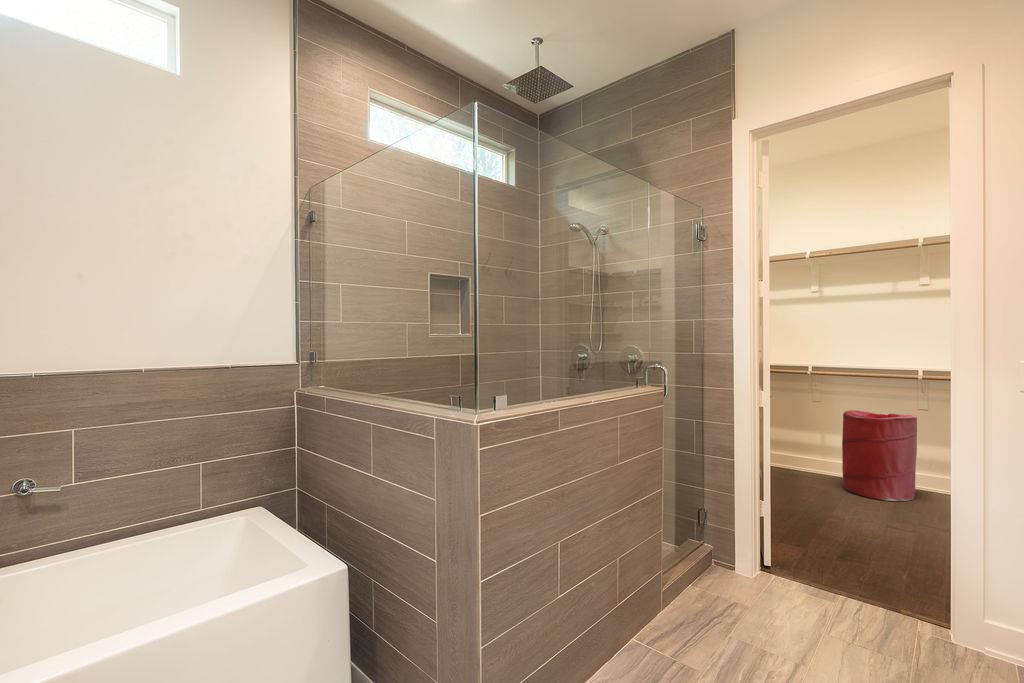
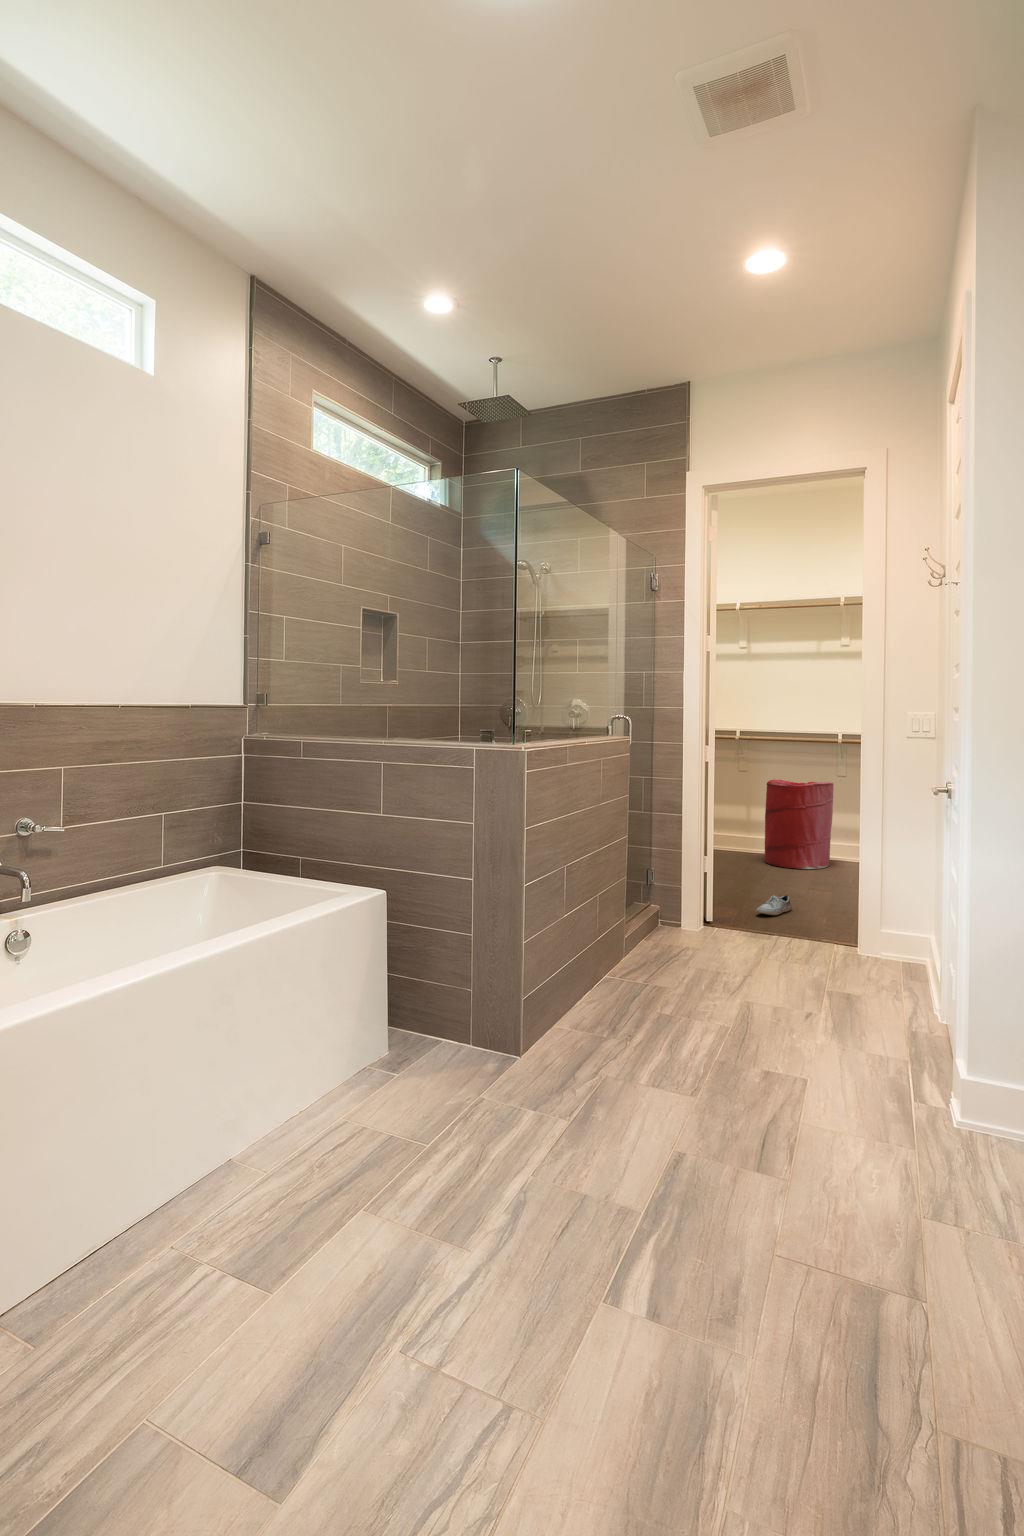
shoe: none [824,541,867,564] -> present [756,895,792,915]

